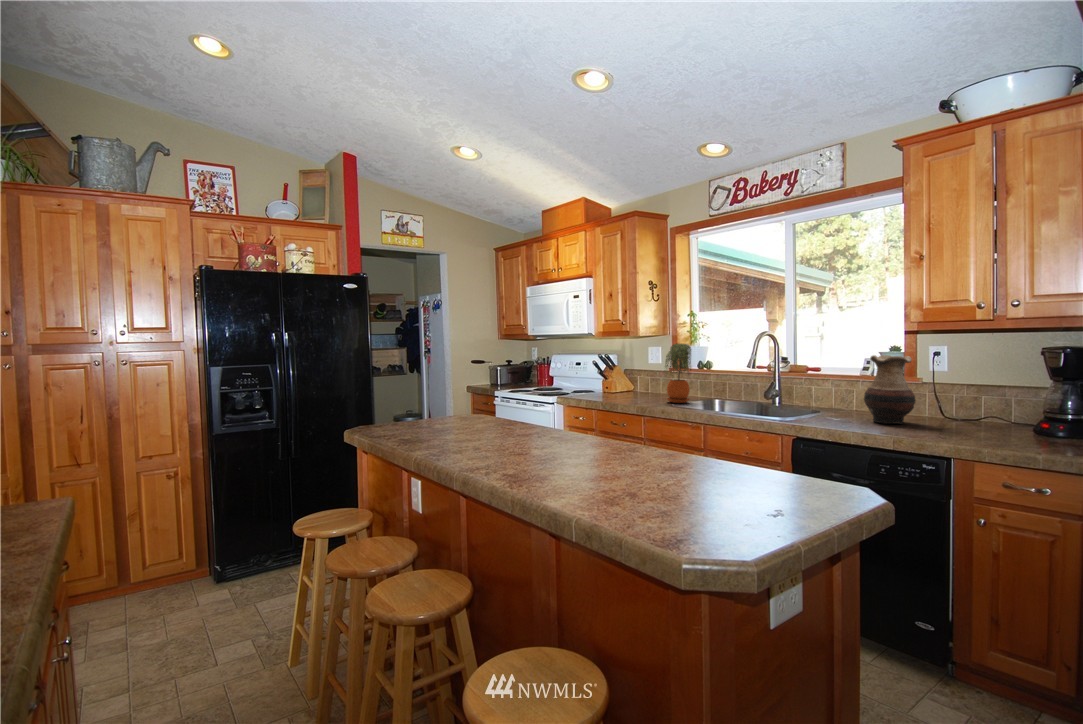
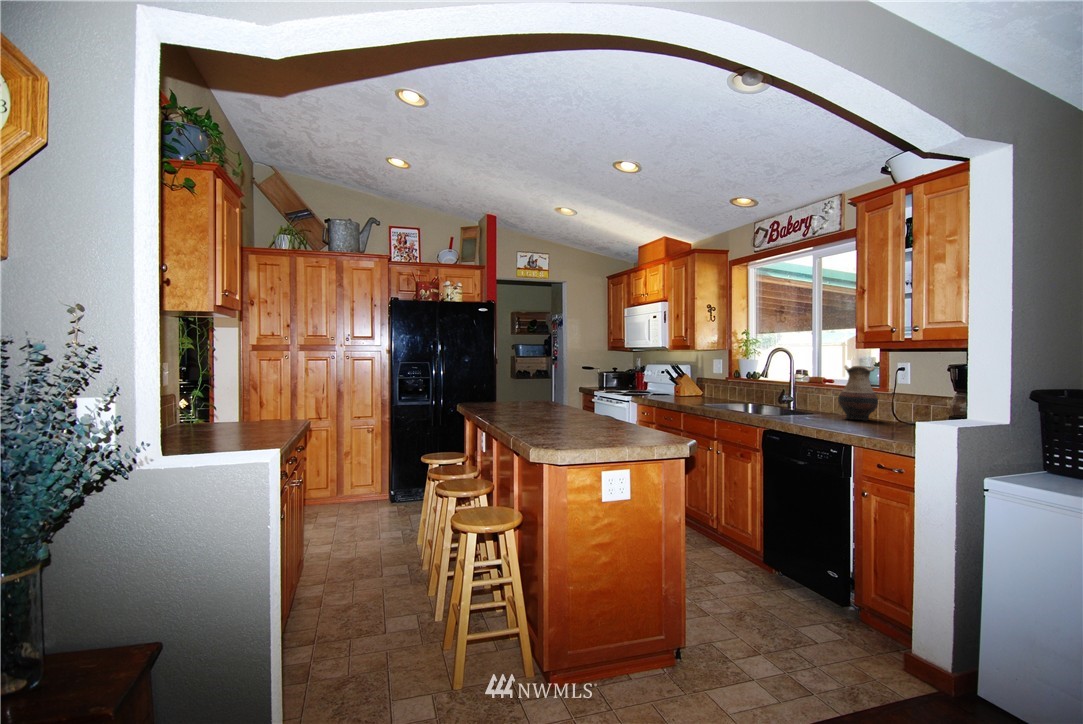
potted plant: present [665,344,691,403] -> none [708,355,732,403]

